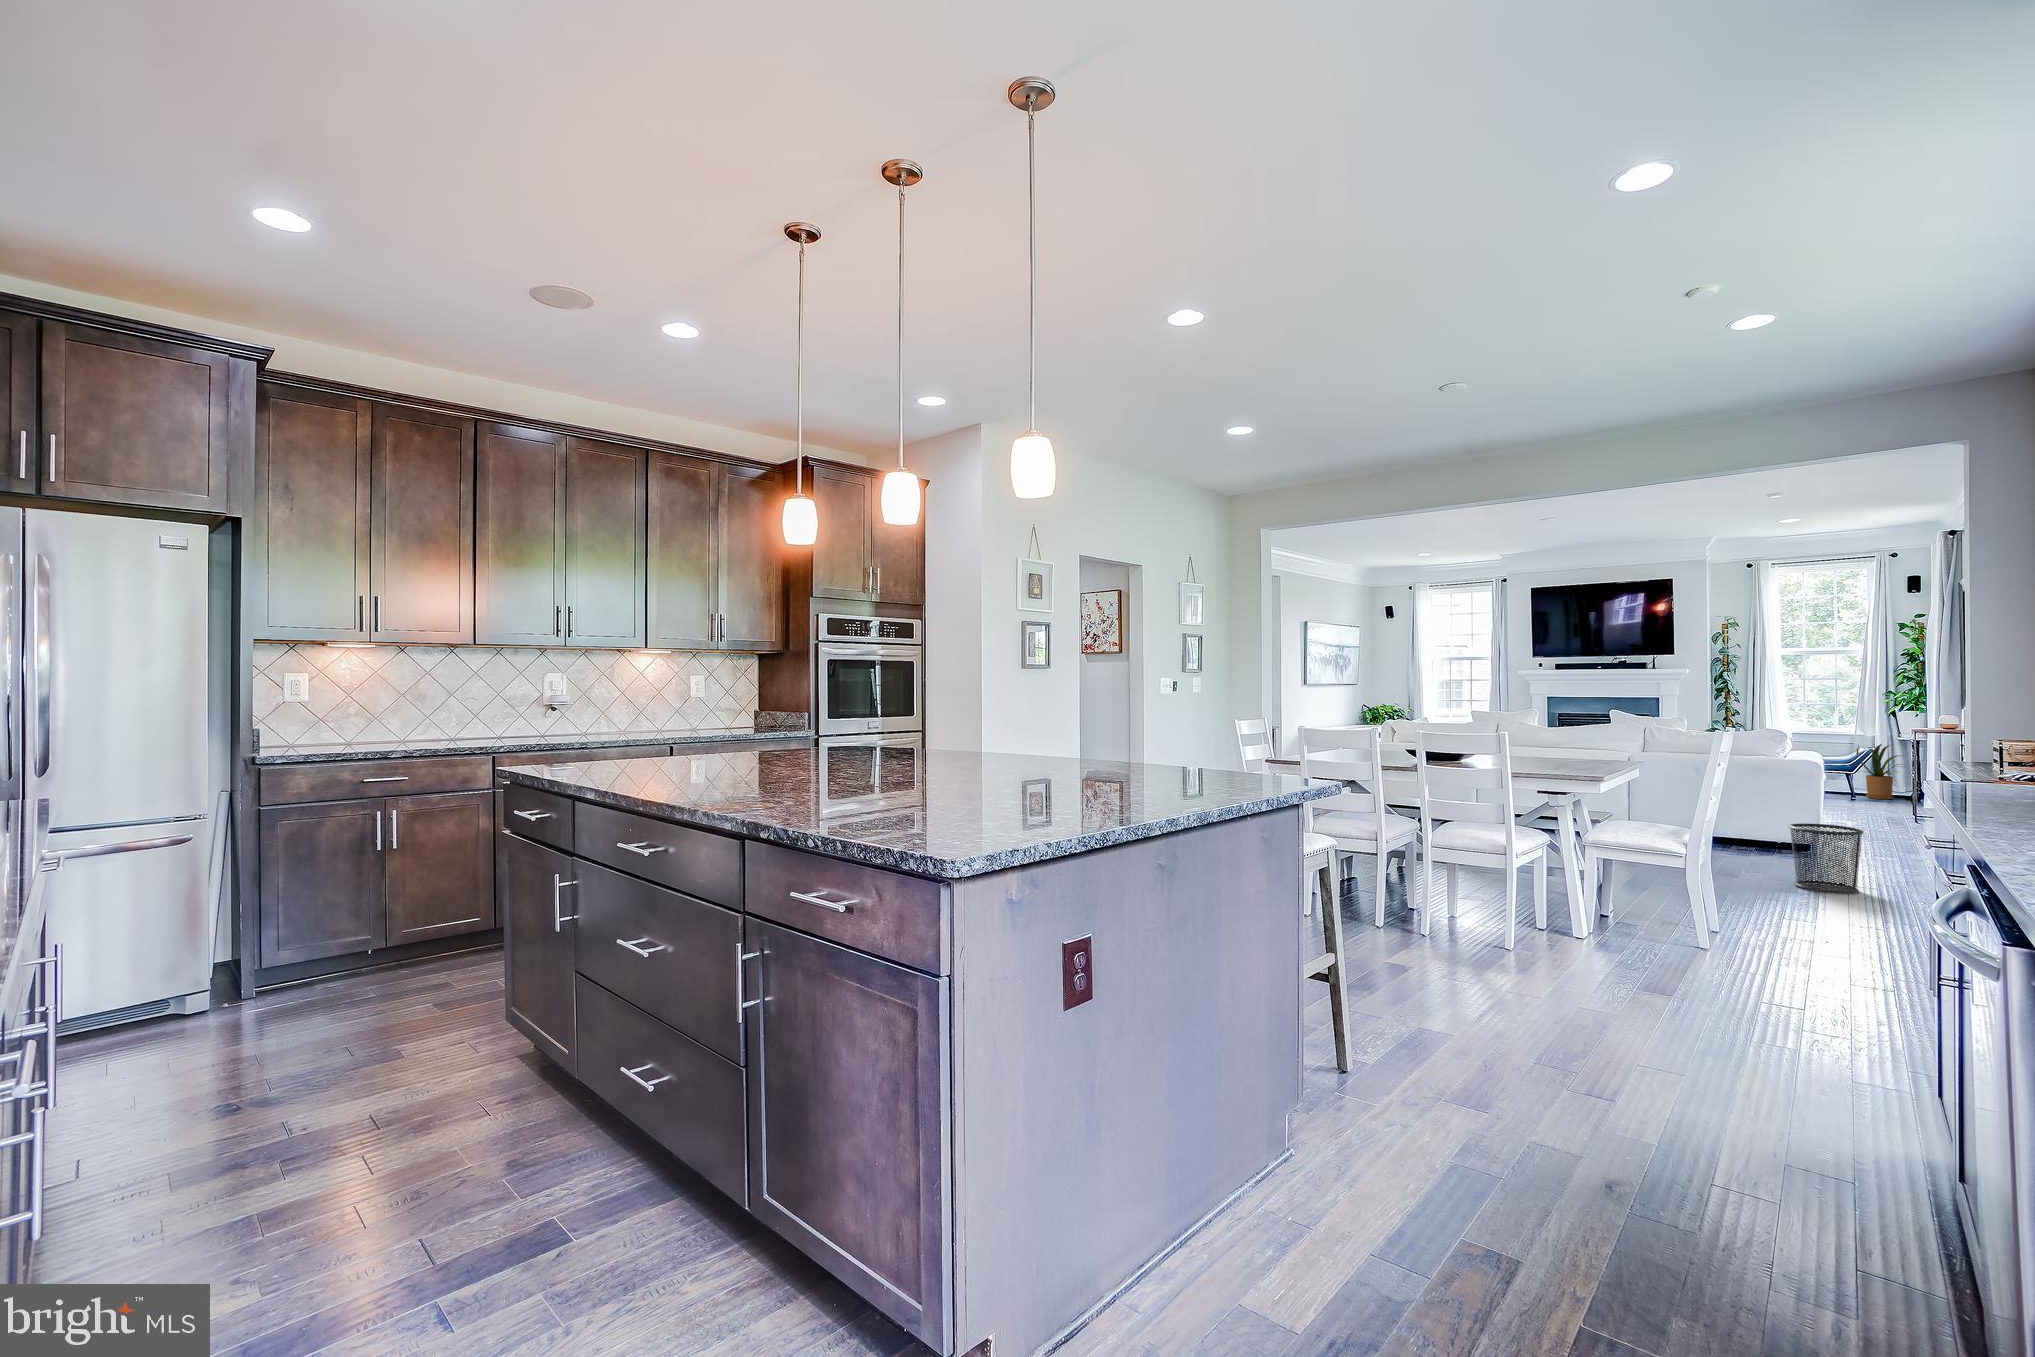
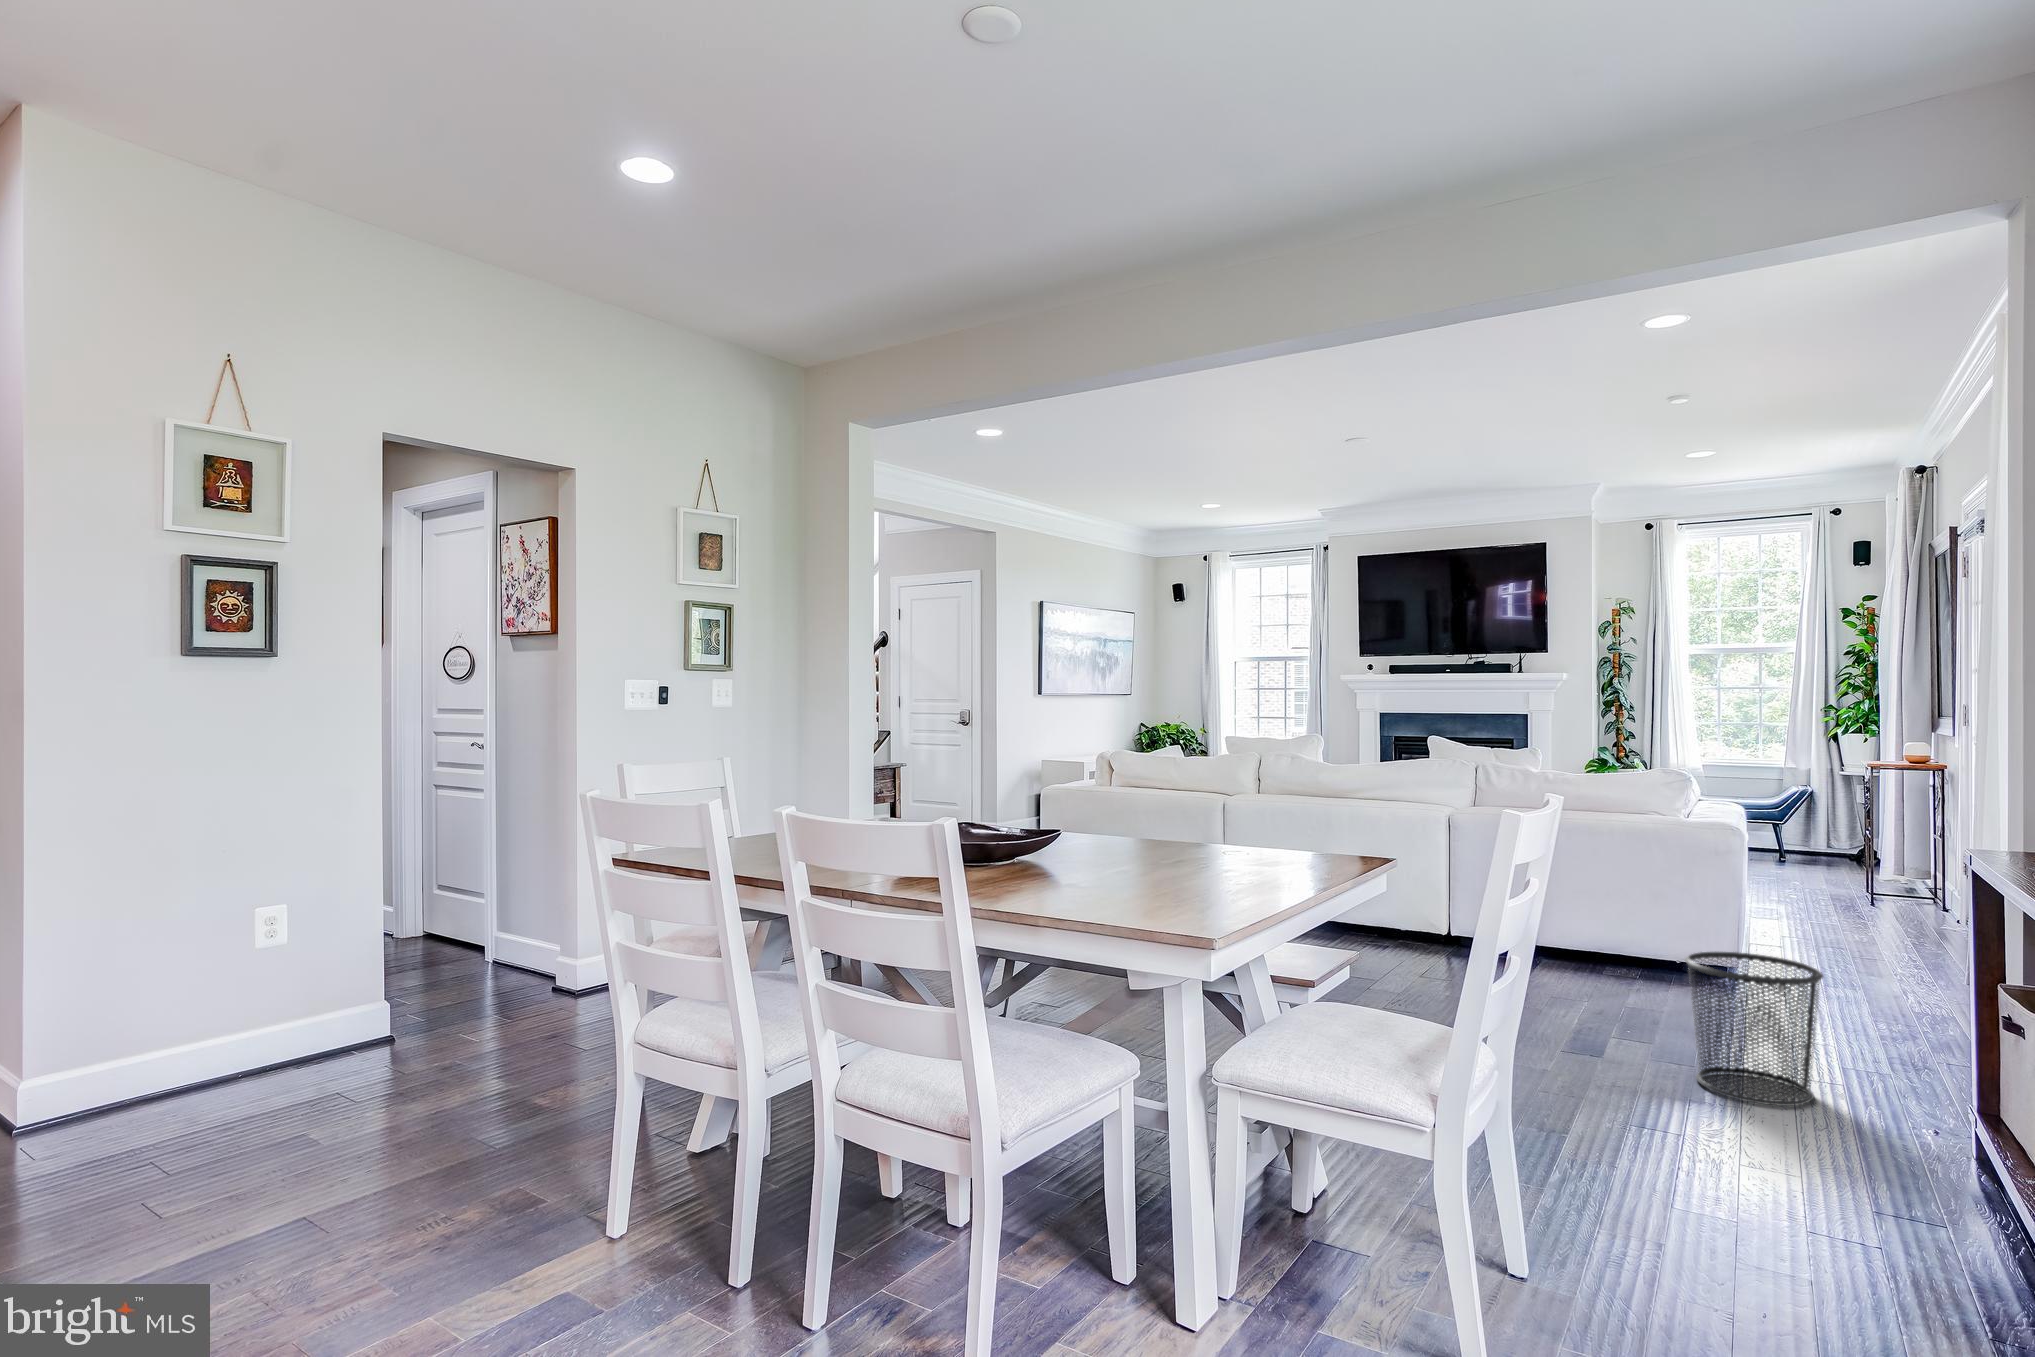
house plant: present [1856,744,1904,799] -> none [1786,782,1862,864]

